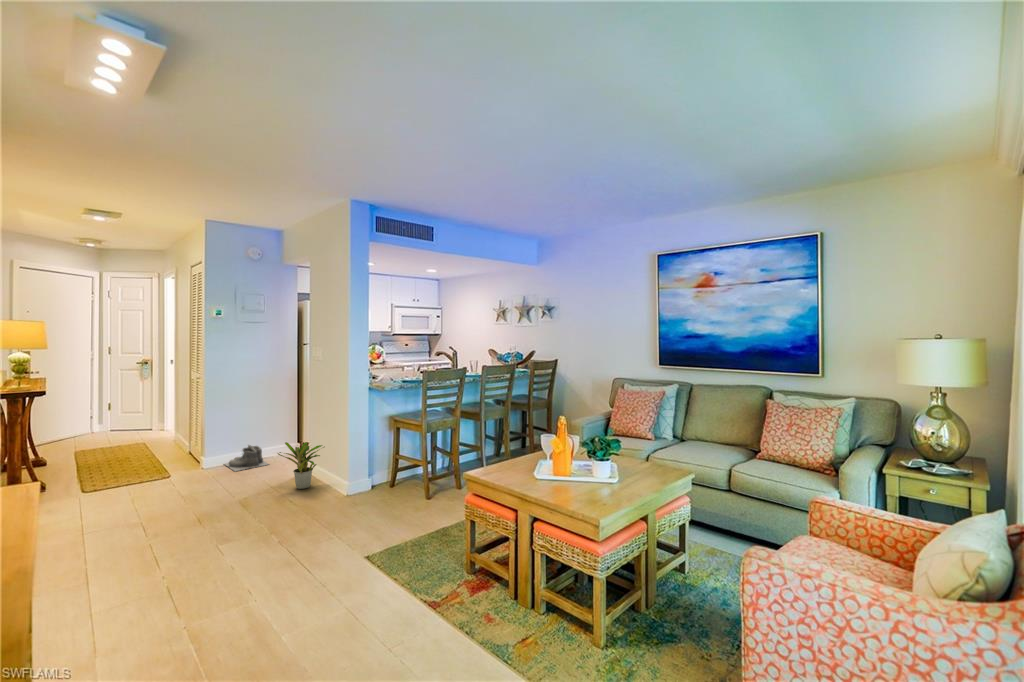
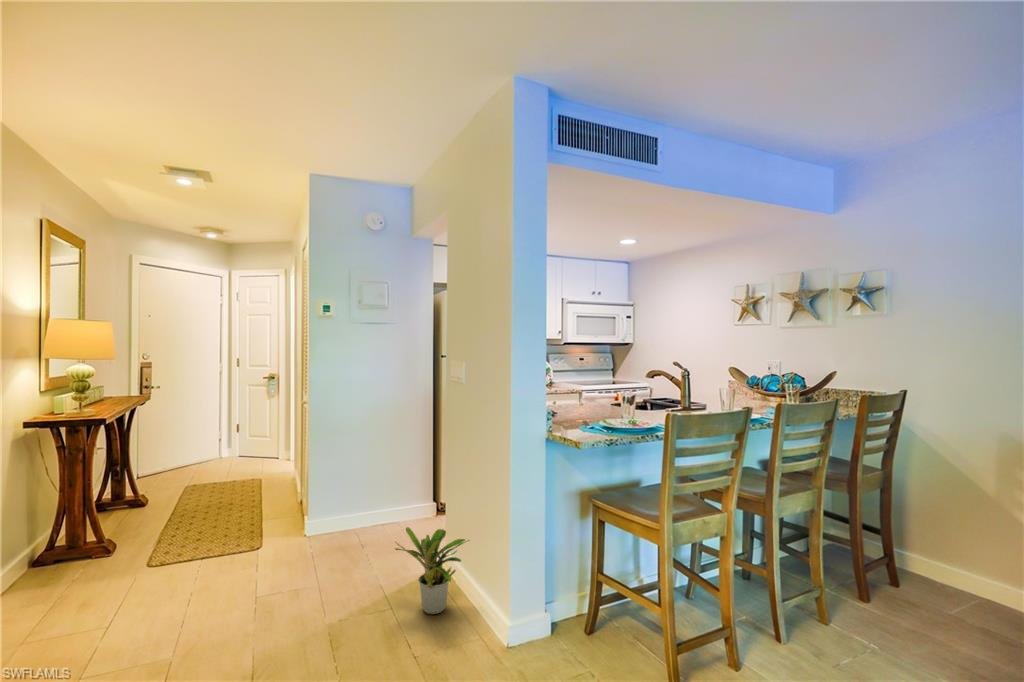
boots: present [225,445,268,471] -> none [332,508,393,552]

